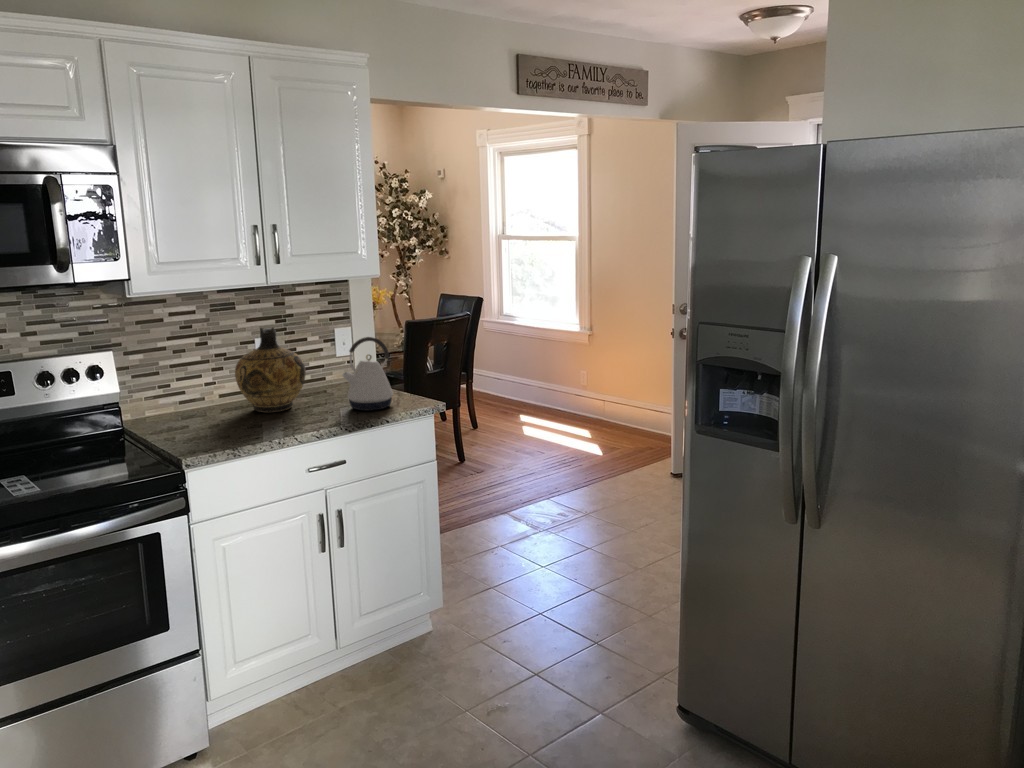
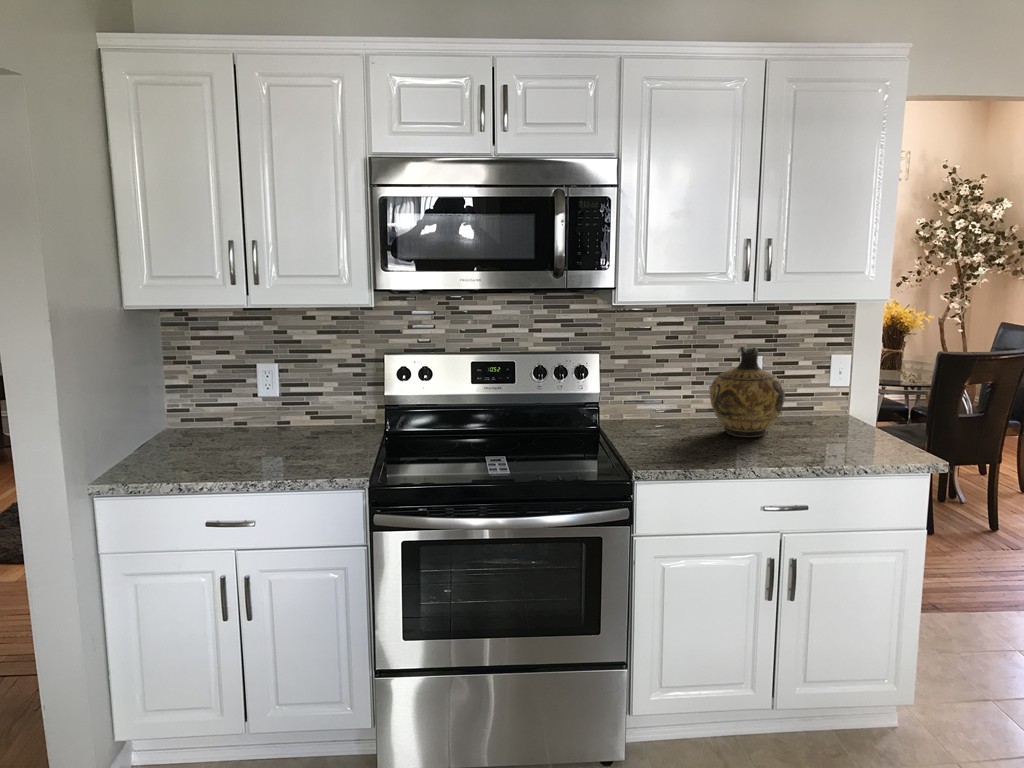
kettle: present [342,337,394,411] -> none [821,370,884,455]

